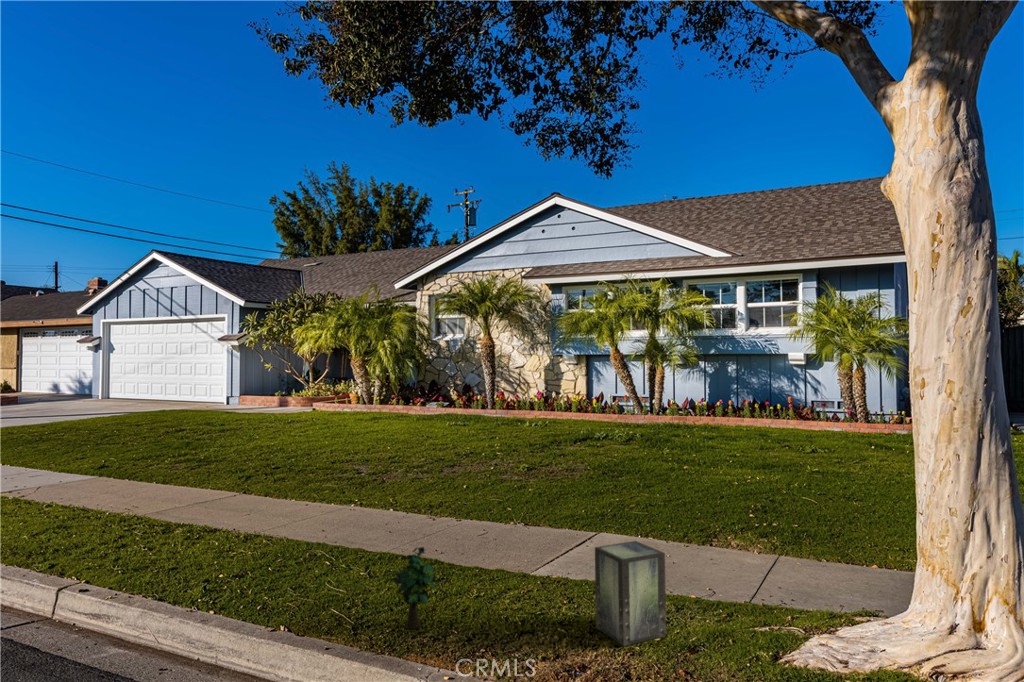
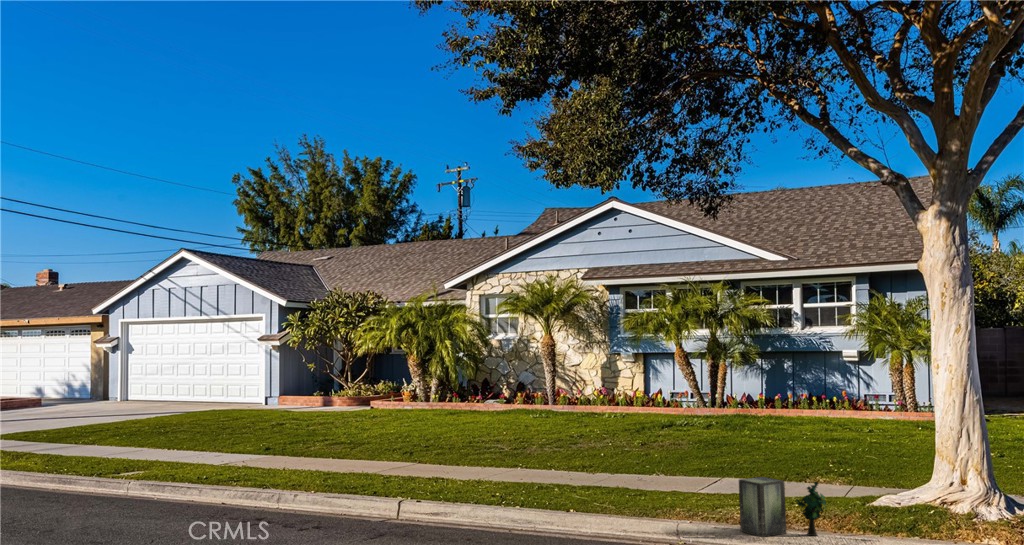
decorative plant: present [390,547,436,629] -> present [796,482,826,536]

